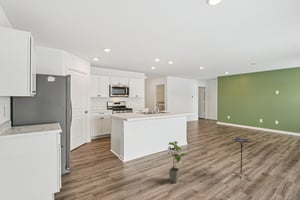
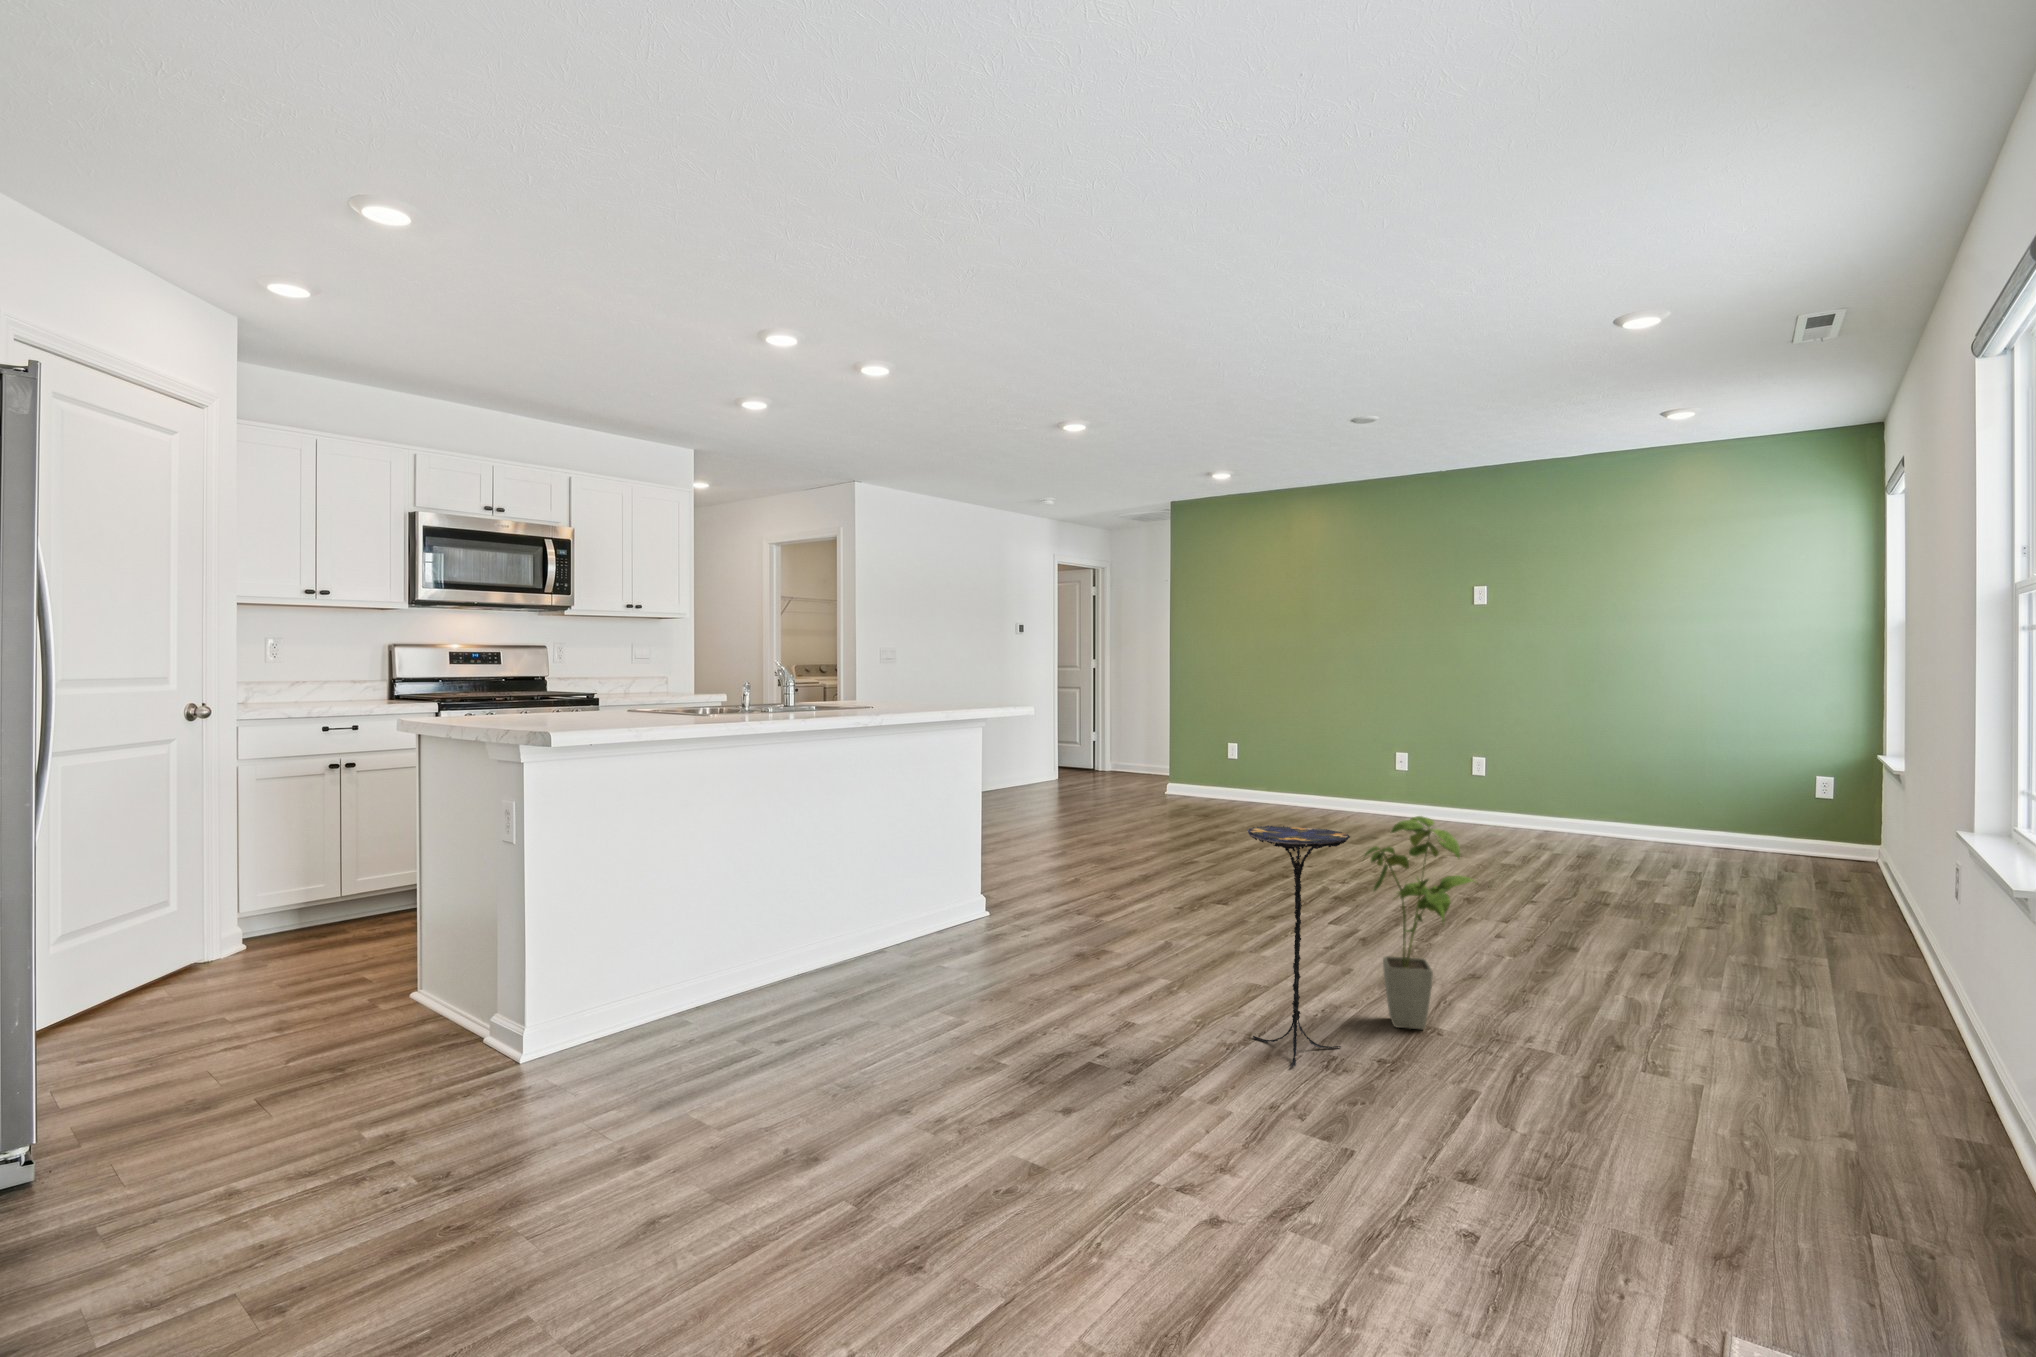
house plant: present [168,141,188,183] -> present [1365,816,1476,1029]

